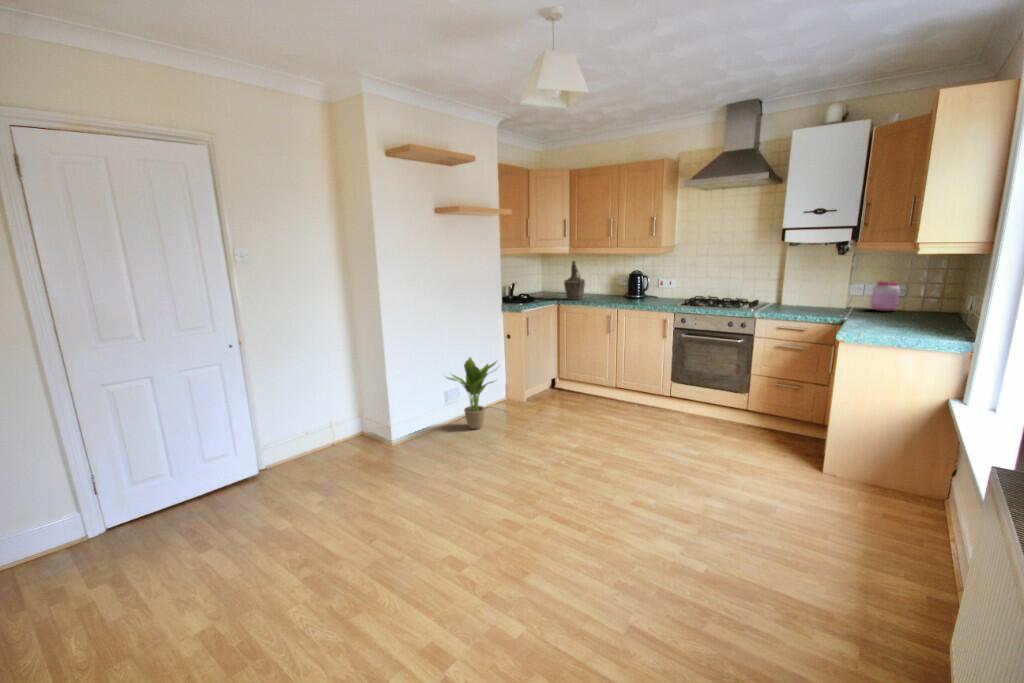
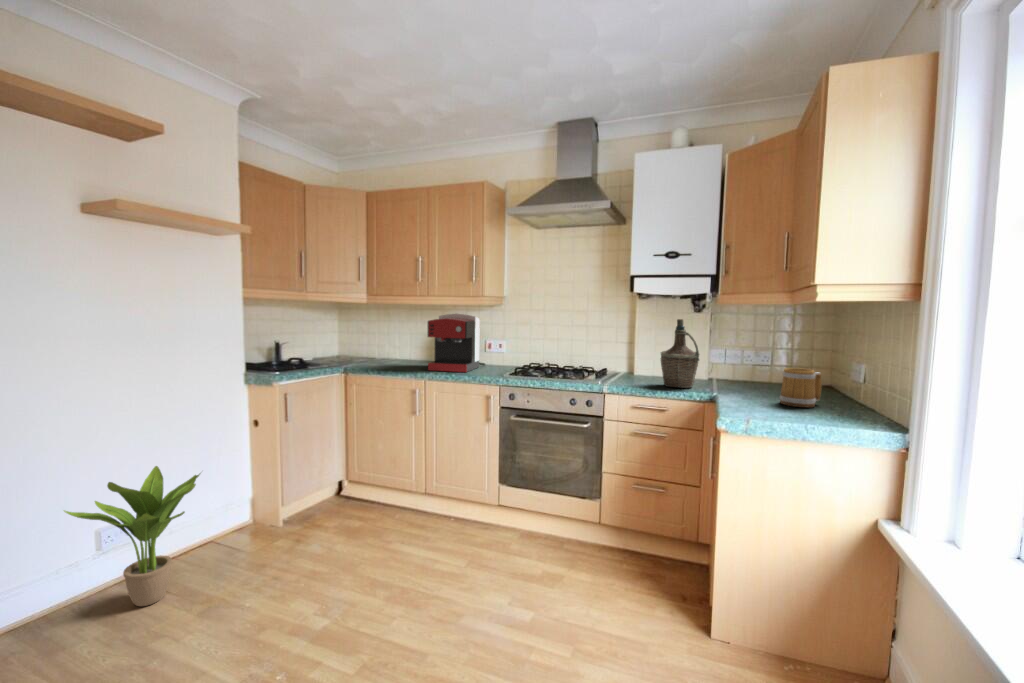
coffee maker: none [619,260,656,303] -> present [428,314,480,372]
bottle: present [564,261,585,300] -> present [661,319,699,388]
jar: present [871,281,900,311] -> none [734,346,764,384]
mug: none [896,298,934,327] -> present [780,368,822,407]

